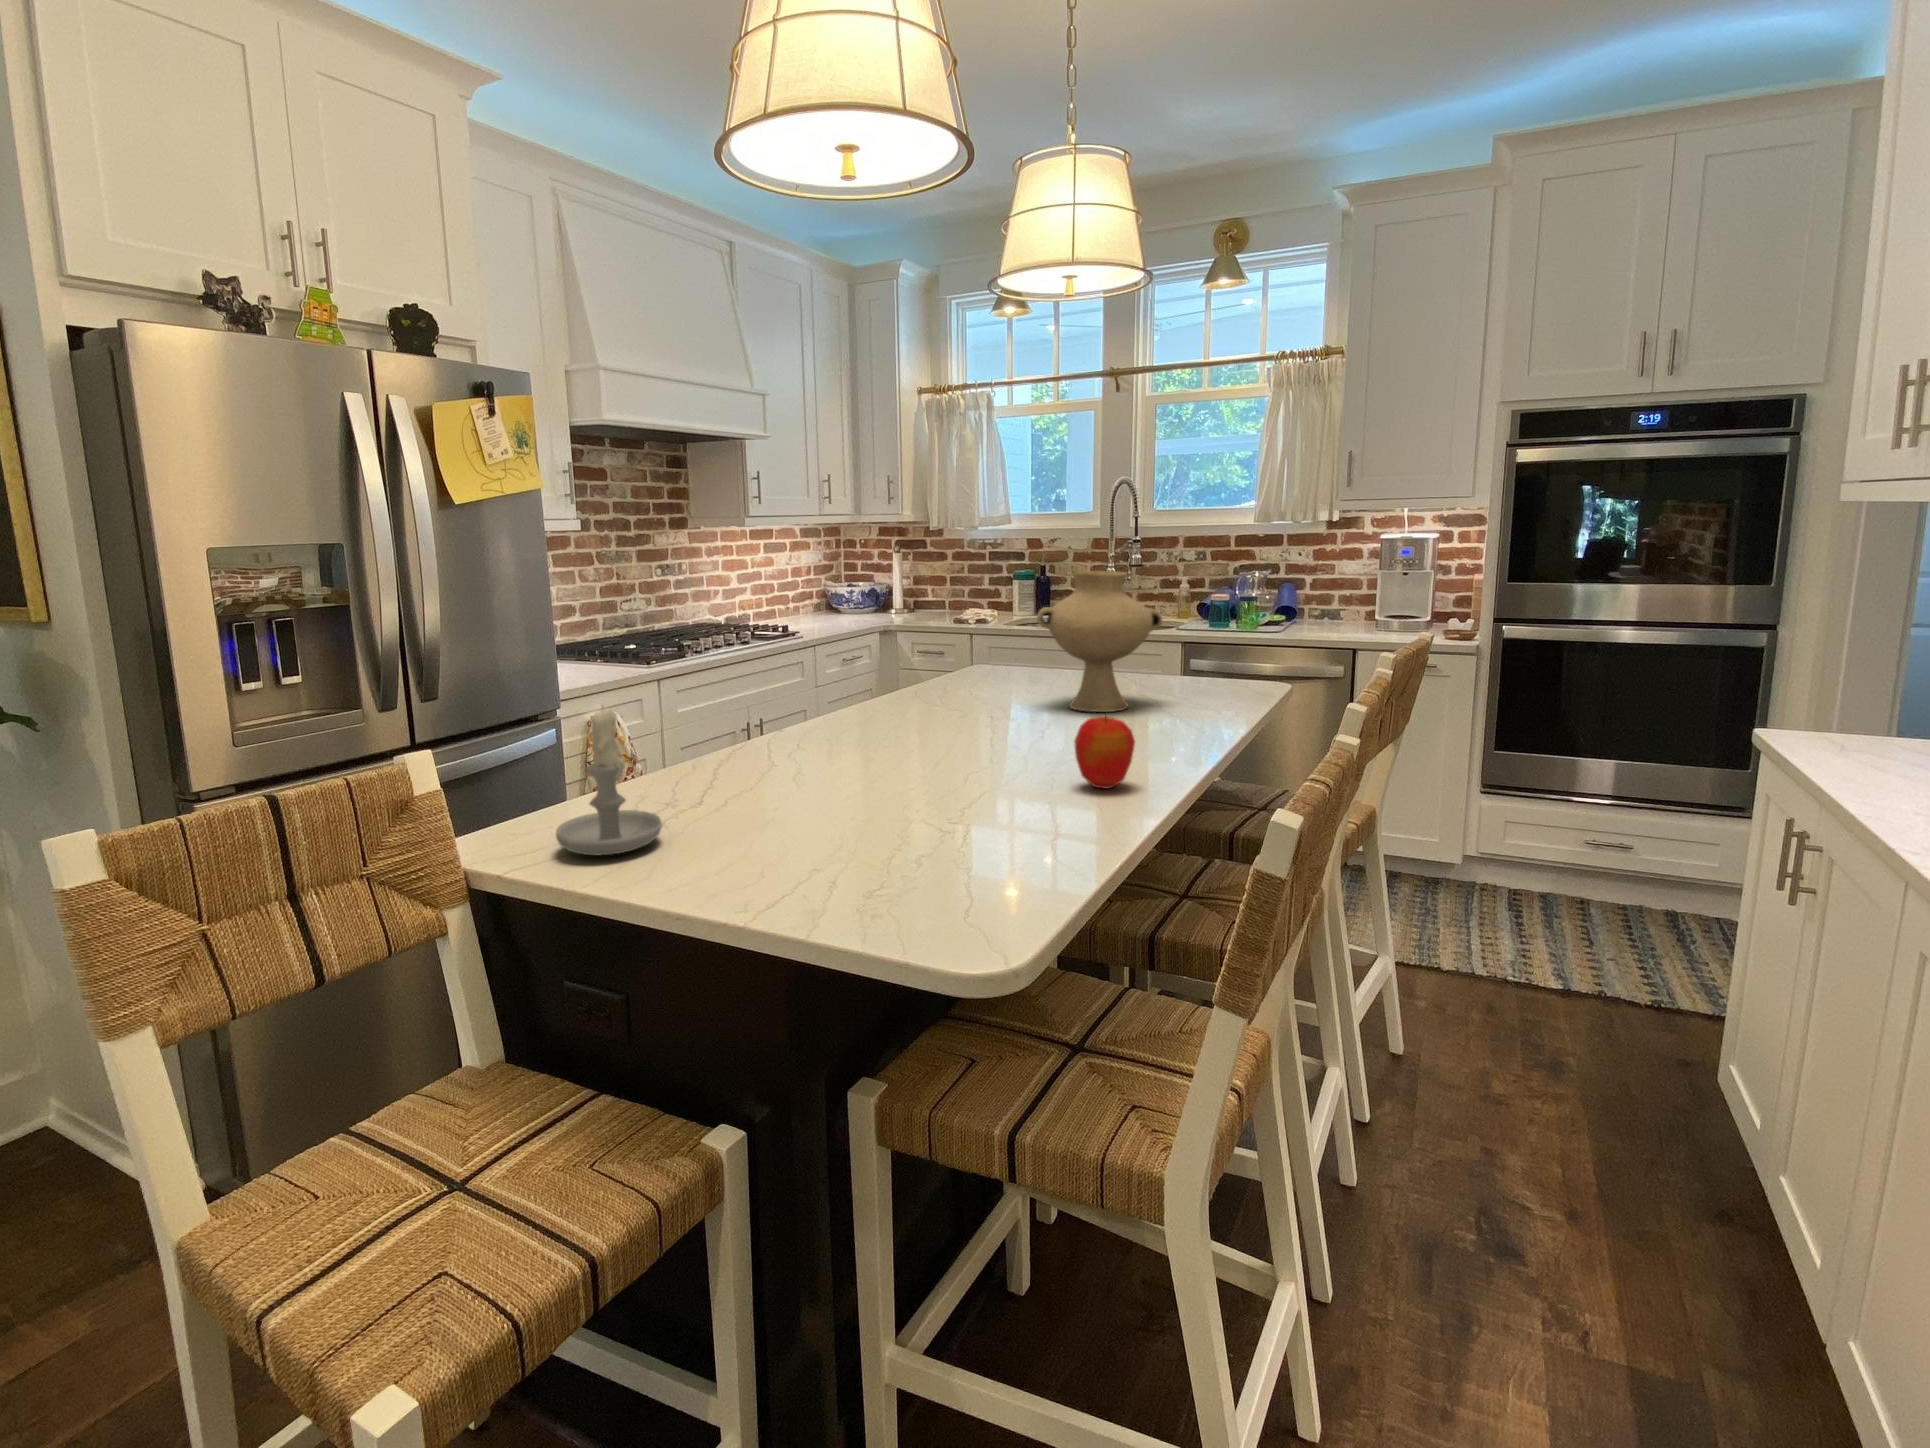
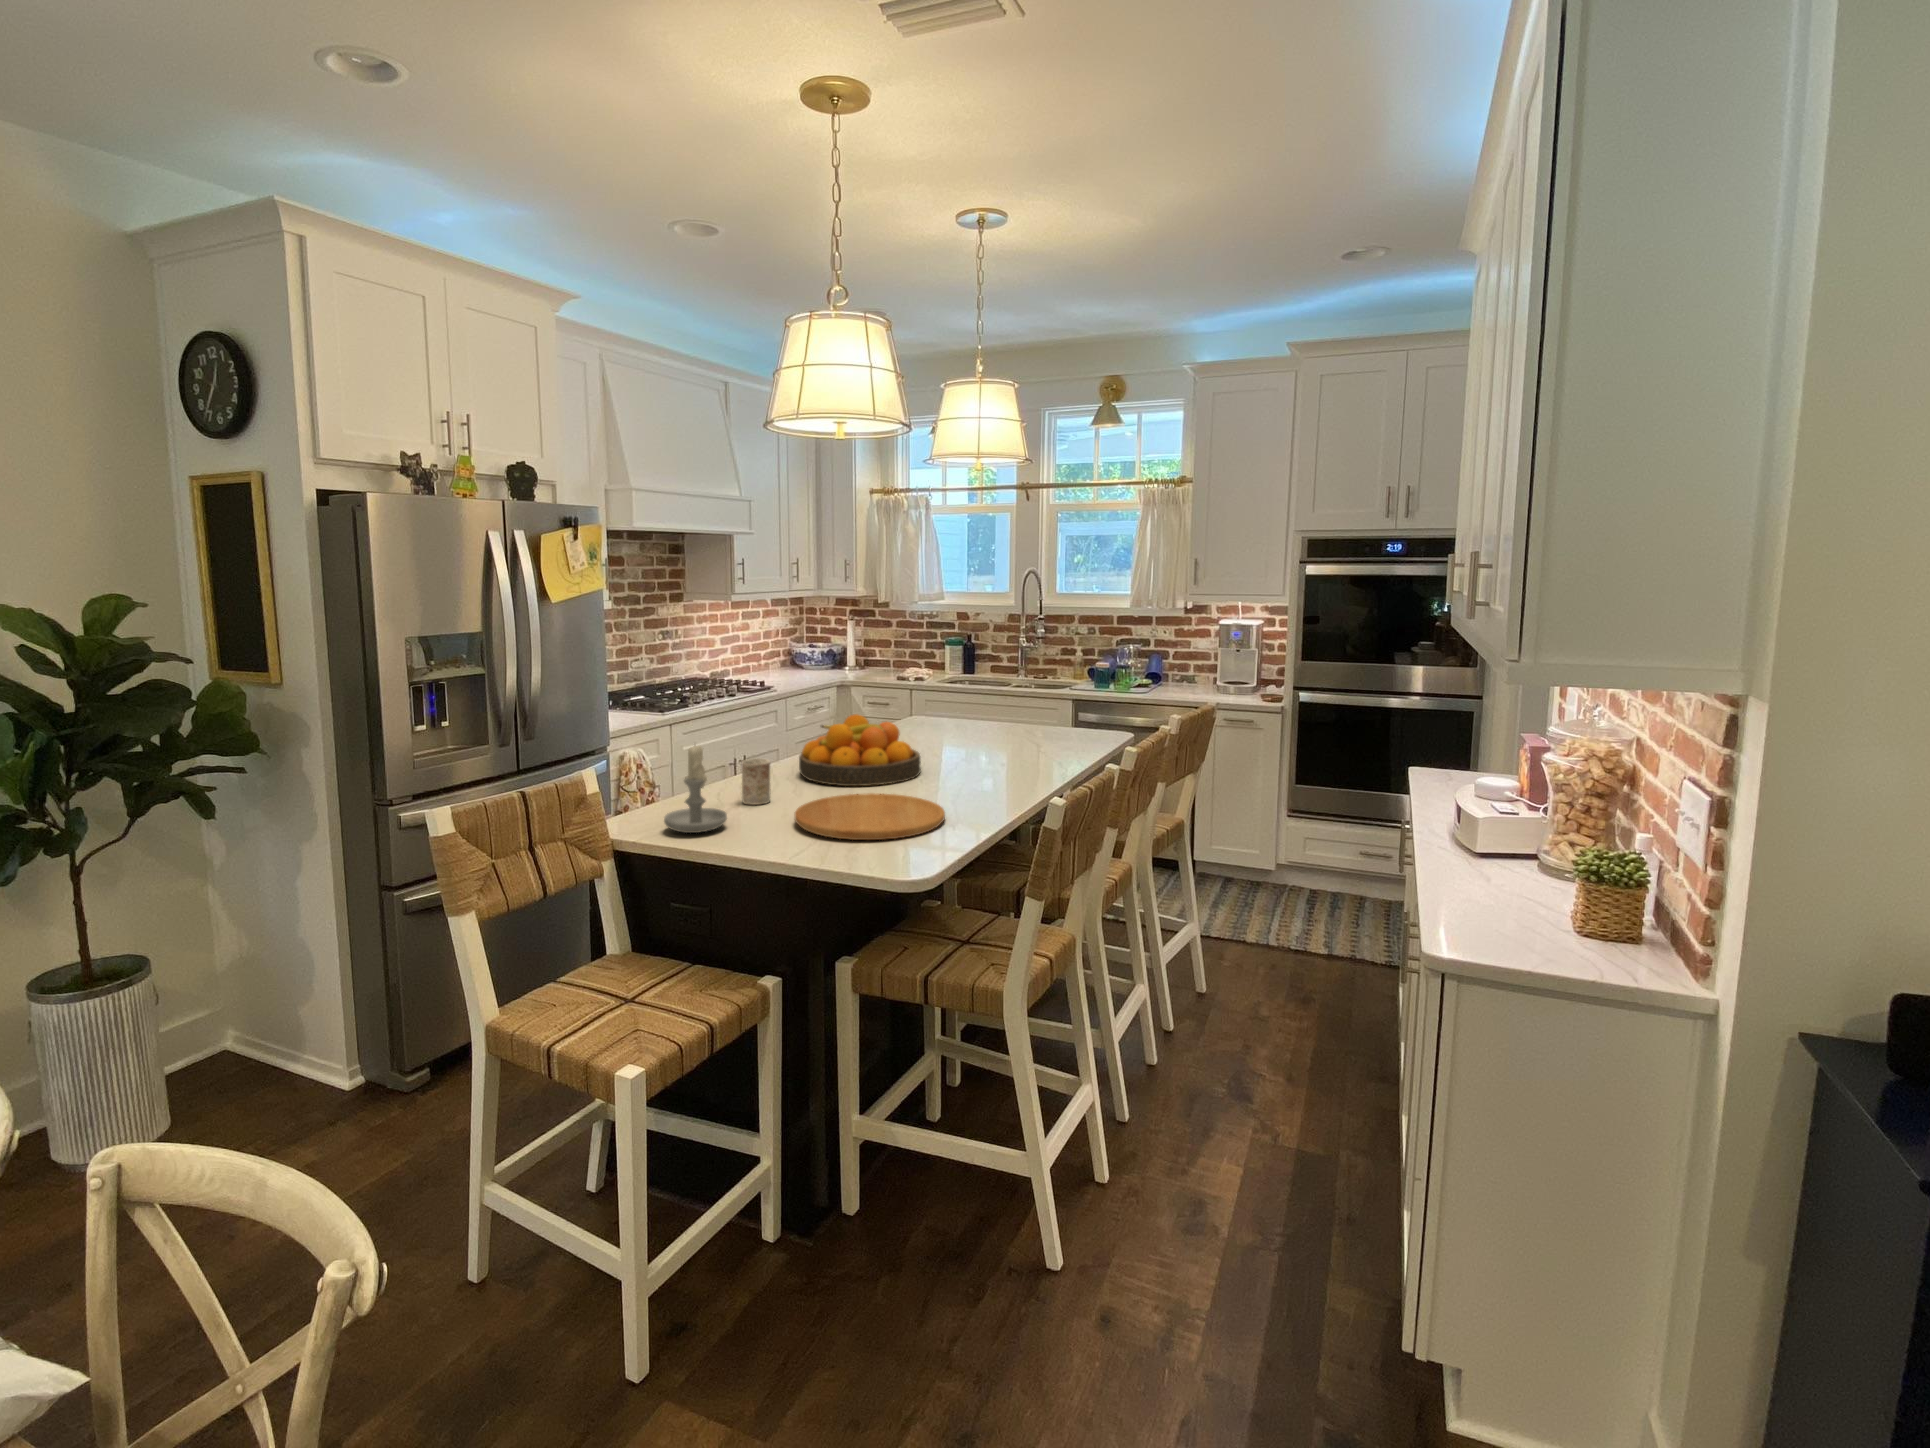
vase: present [1037,571,1162,712] -> none [958,654,1044,751]
fruit bowl: none [801,660,983,769] -> present [799,714,921,786]
apple: present [1074,717,1135,789] -> none [978,751,1015,798]
mug: none [700,728,746,801] -> present [742,759,771,805]
cutting board: none [771,783,1023,872] -> present [795,793,945,840]

